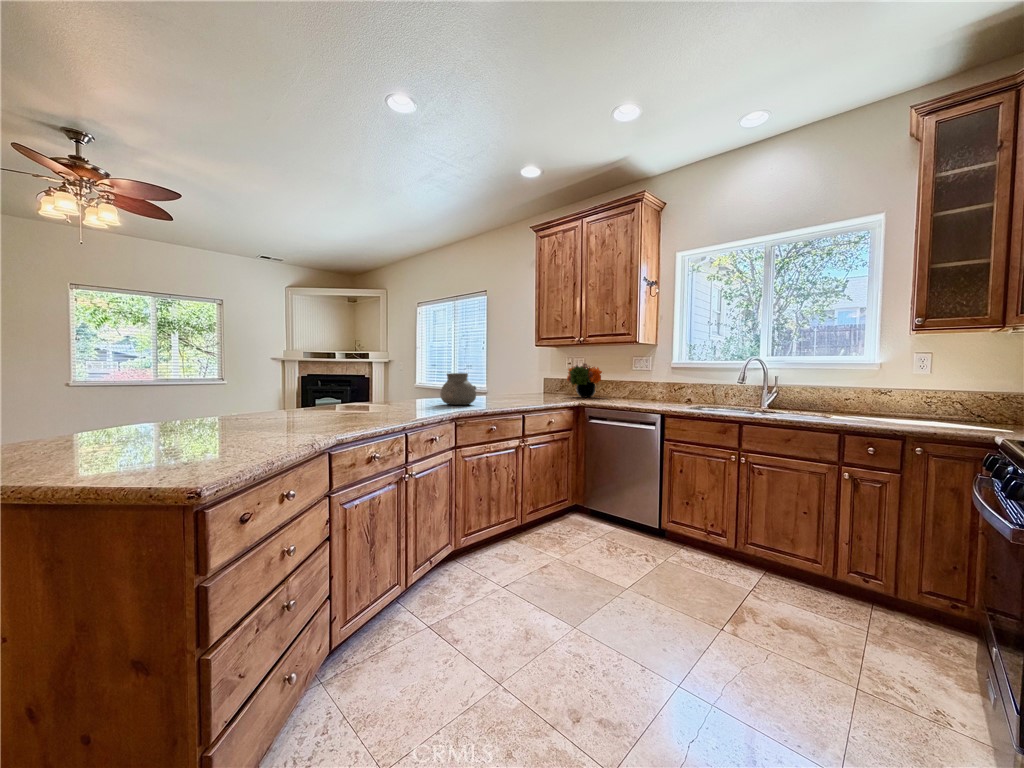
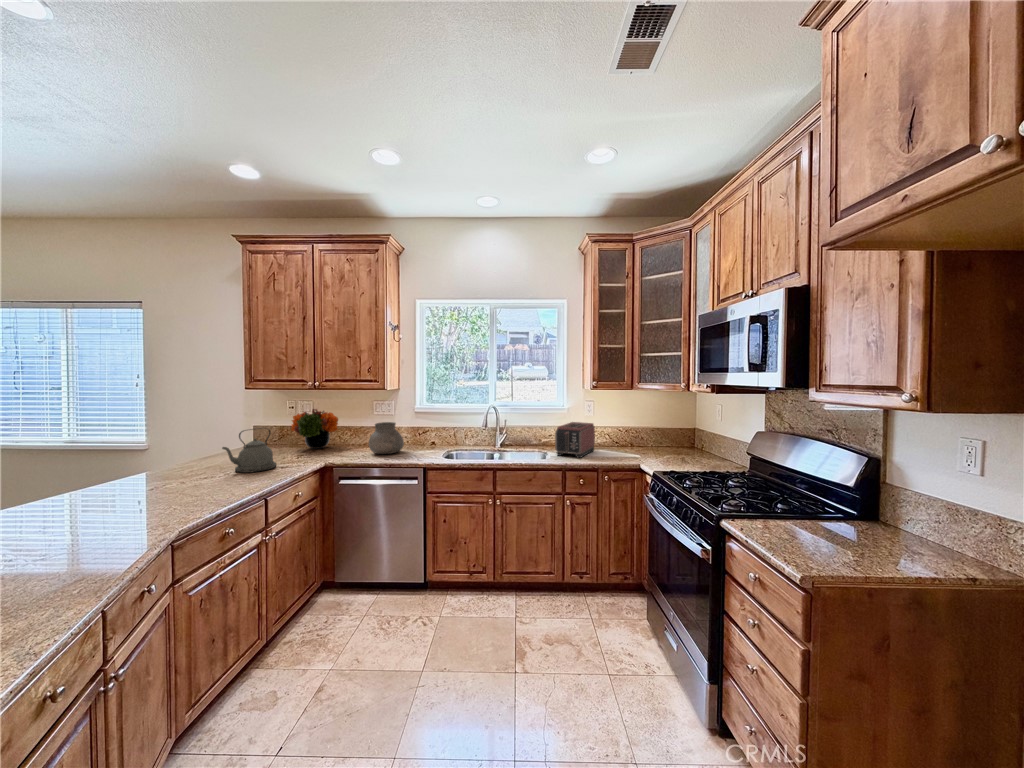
kettle: none [510,369,546,401] -> present [222,428,276,473]
vase: present [440,373,476,405] -> present [369,422,404,454]
toaster: none [838,380,921,423] -> present [555,422,595,458]

